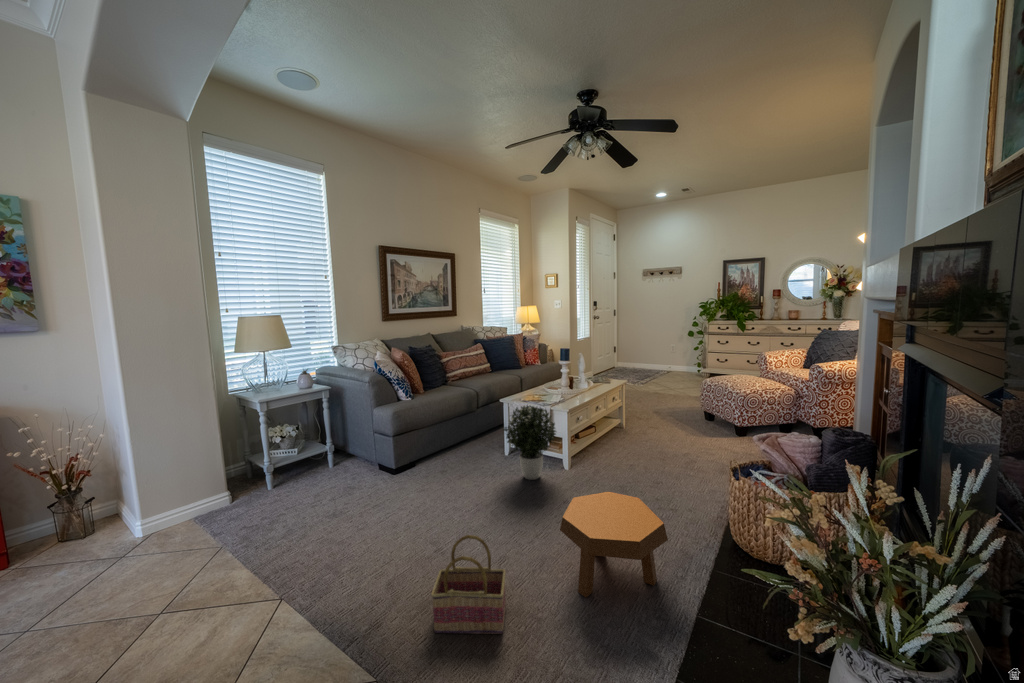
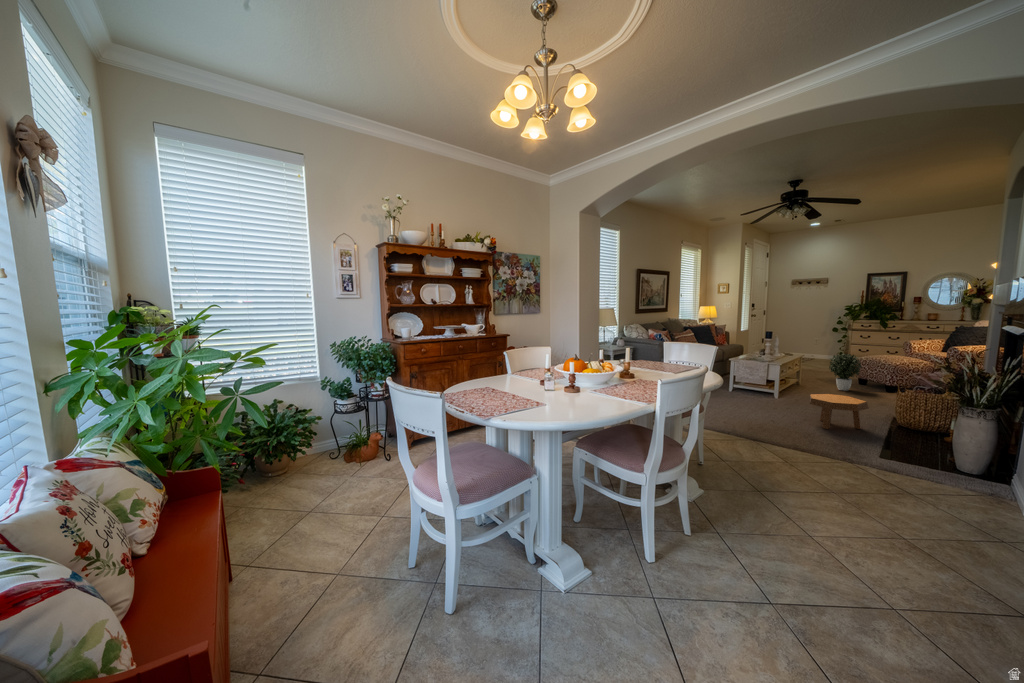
potted plant: present [504,405,556,480] -> present [829,354,861,391]
basket: present [431,535,506,634] -> none [760,397,798,433]

